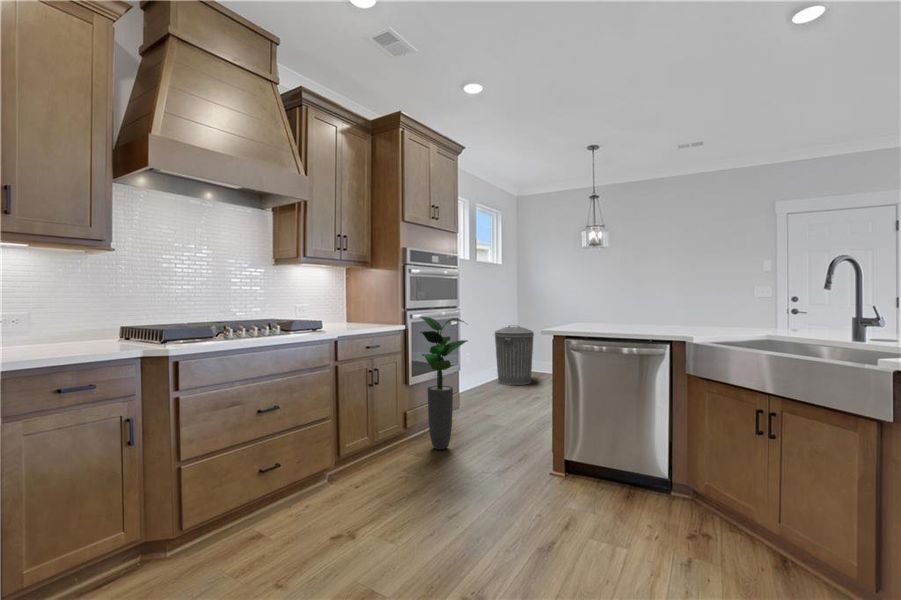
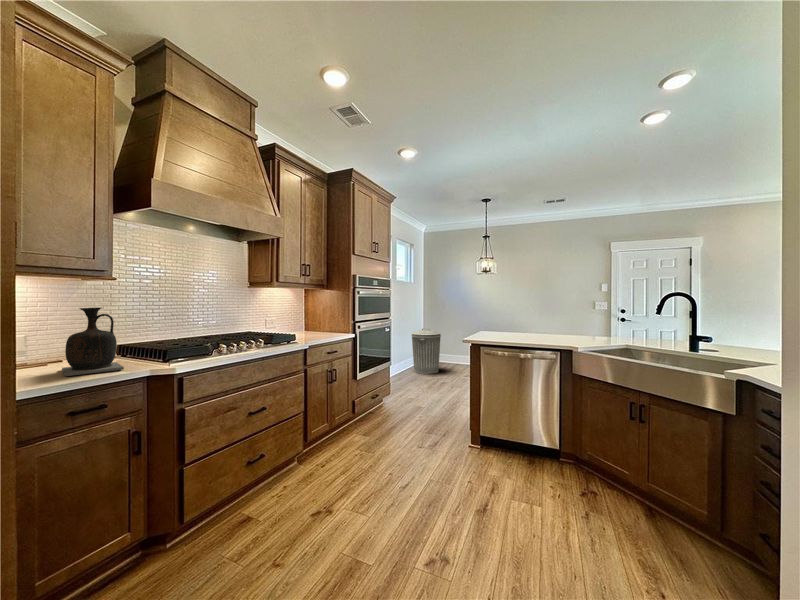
vase: none [48,277,111,353] -> present [62,307,124,376]
potted plant: present [420,317,467,450] -> none [363,328,405,431]

